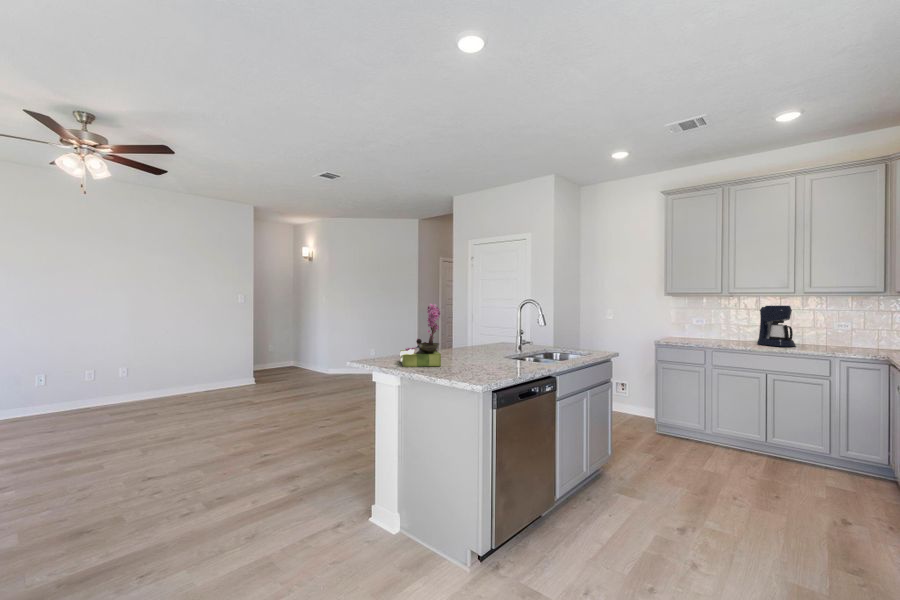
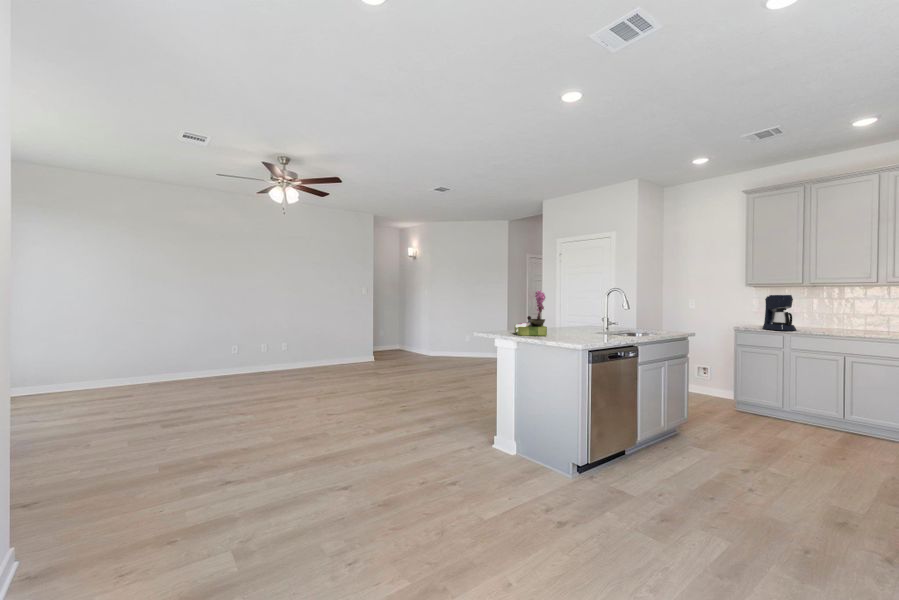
coffee maker: present [757,305,796,347] -> present [762,295,796,331]

